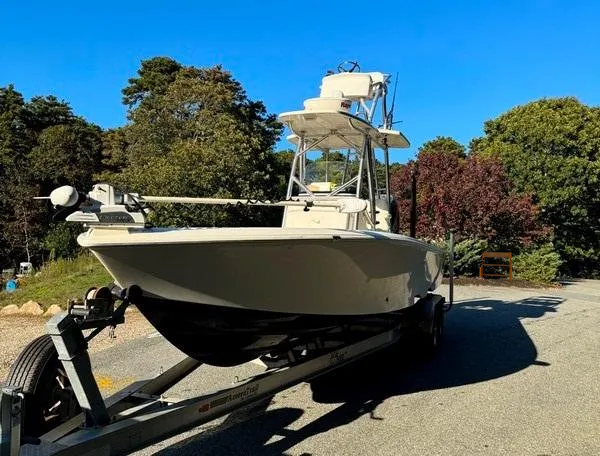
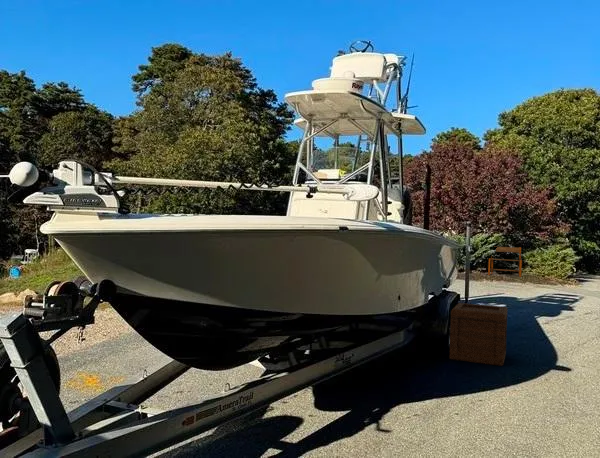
wooden crate: none [438,305,491,363] -> present [449,303,507,366]

